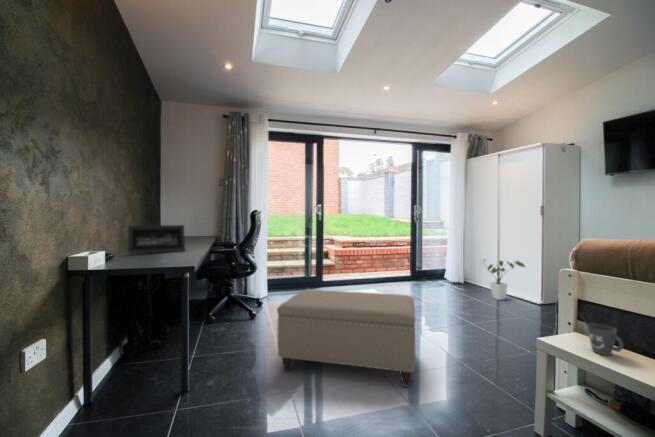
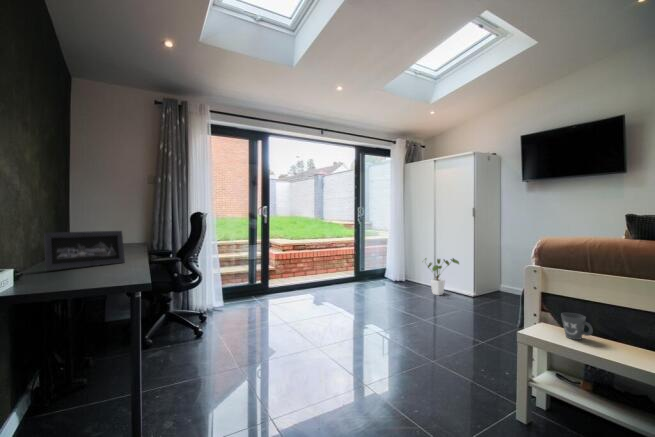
ottoman: present [277,290,415,387] -> none [252,298,402,393]

